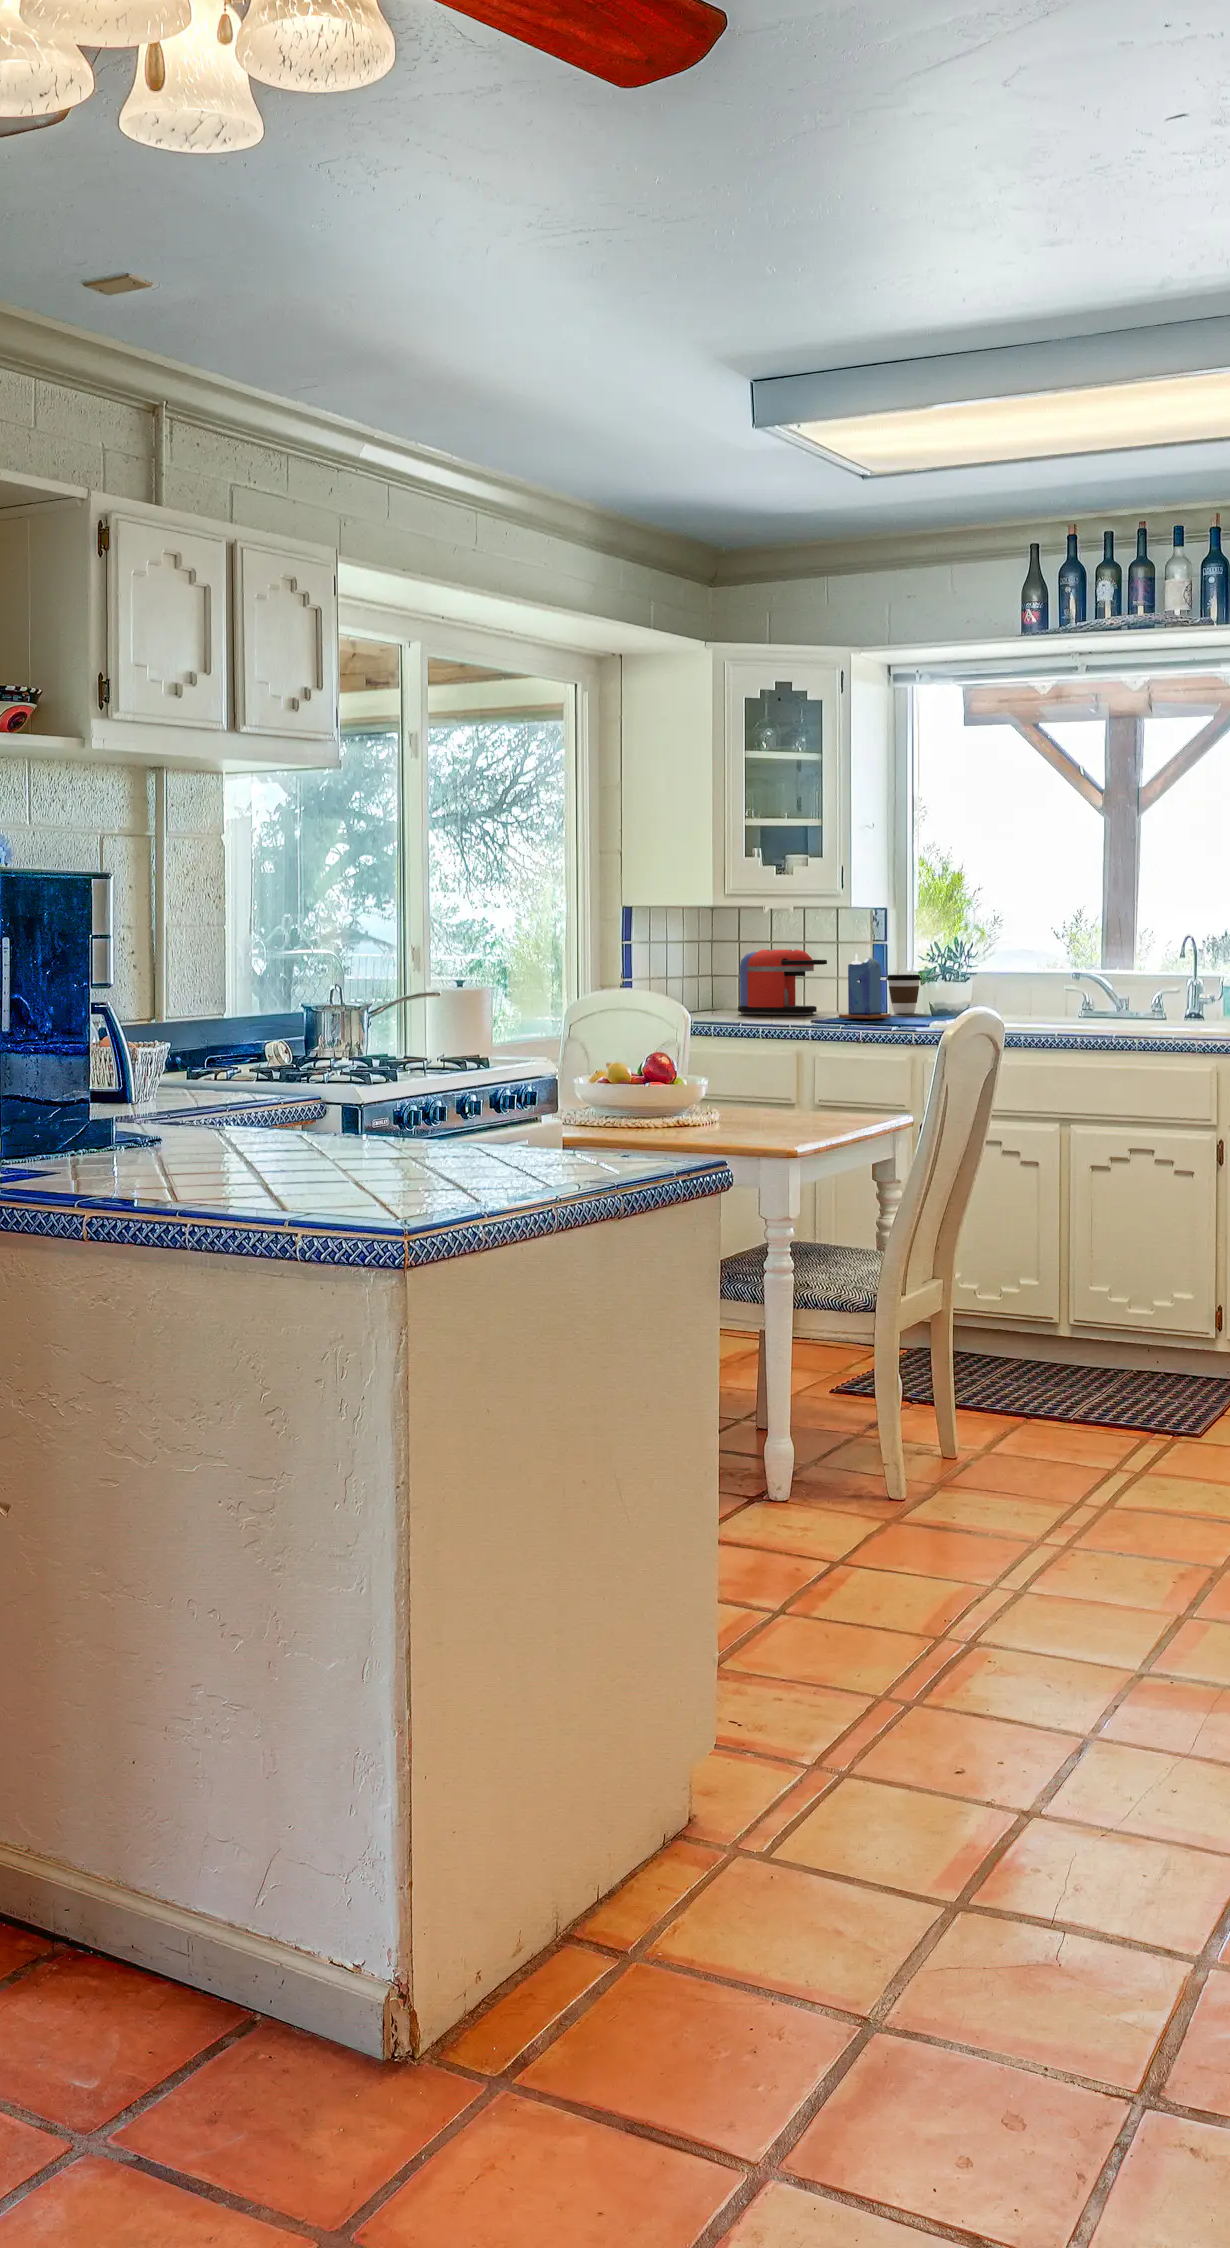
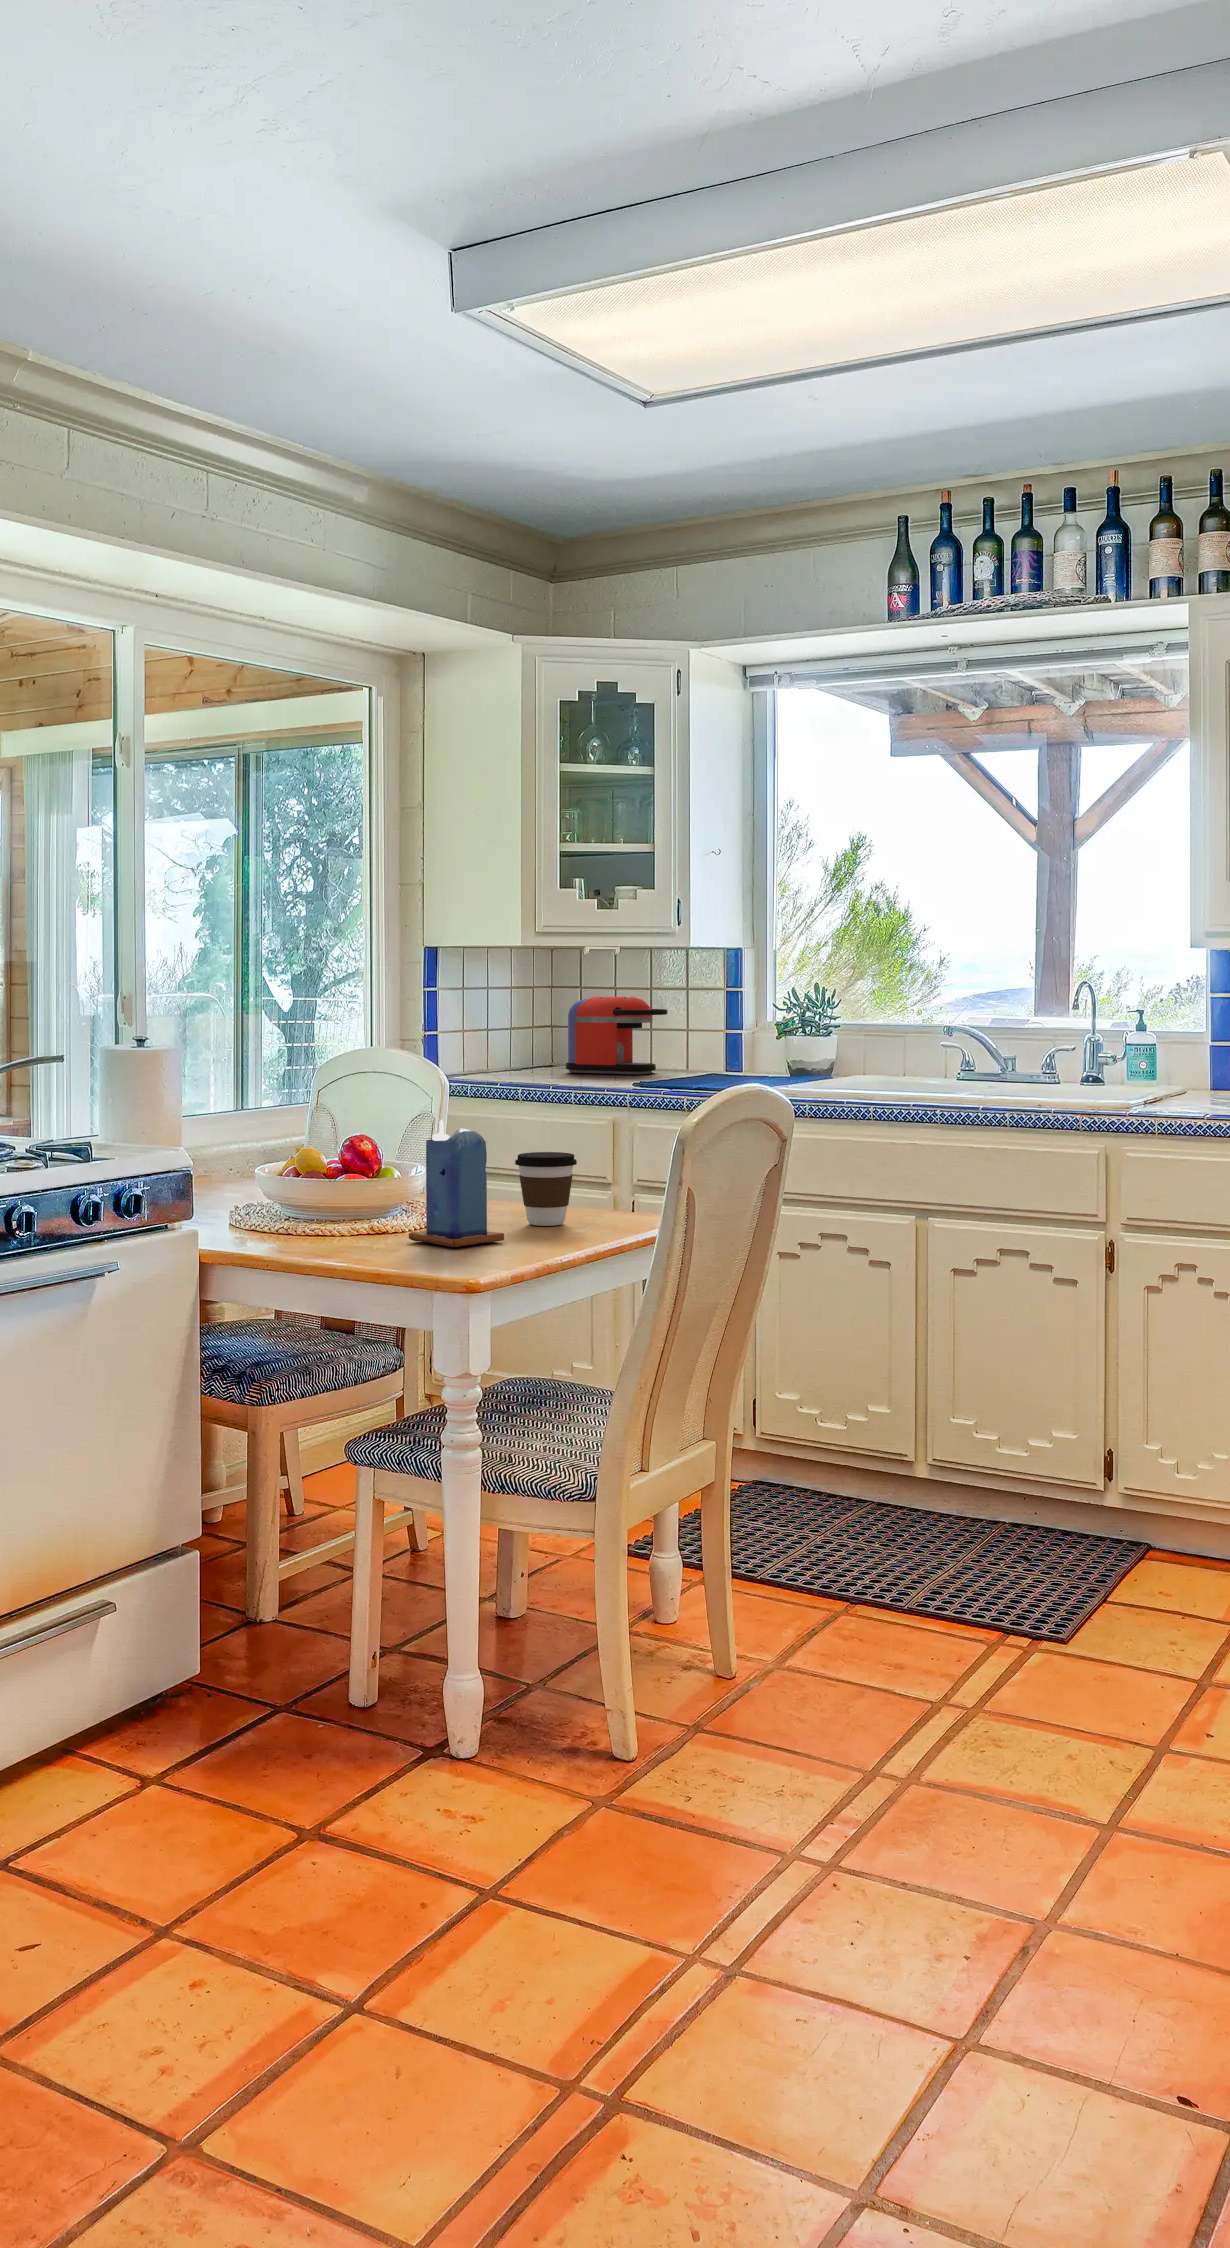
candle: present [839,954,891,1019] -> present [409,1120,504,1247]
coffee cup: present [886,975,922,1013] -> present [515,1152,577,1226]

